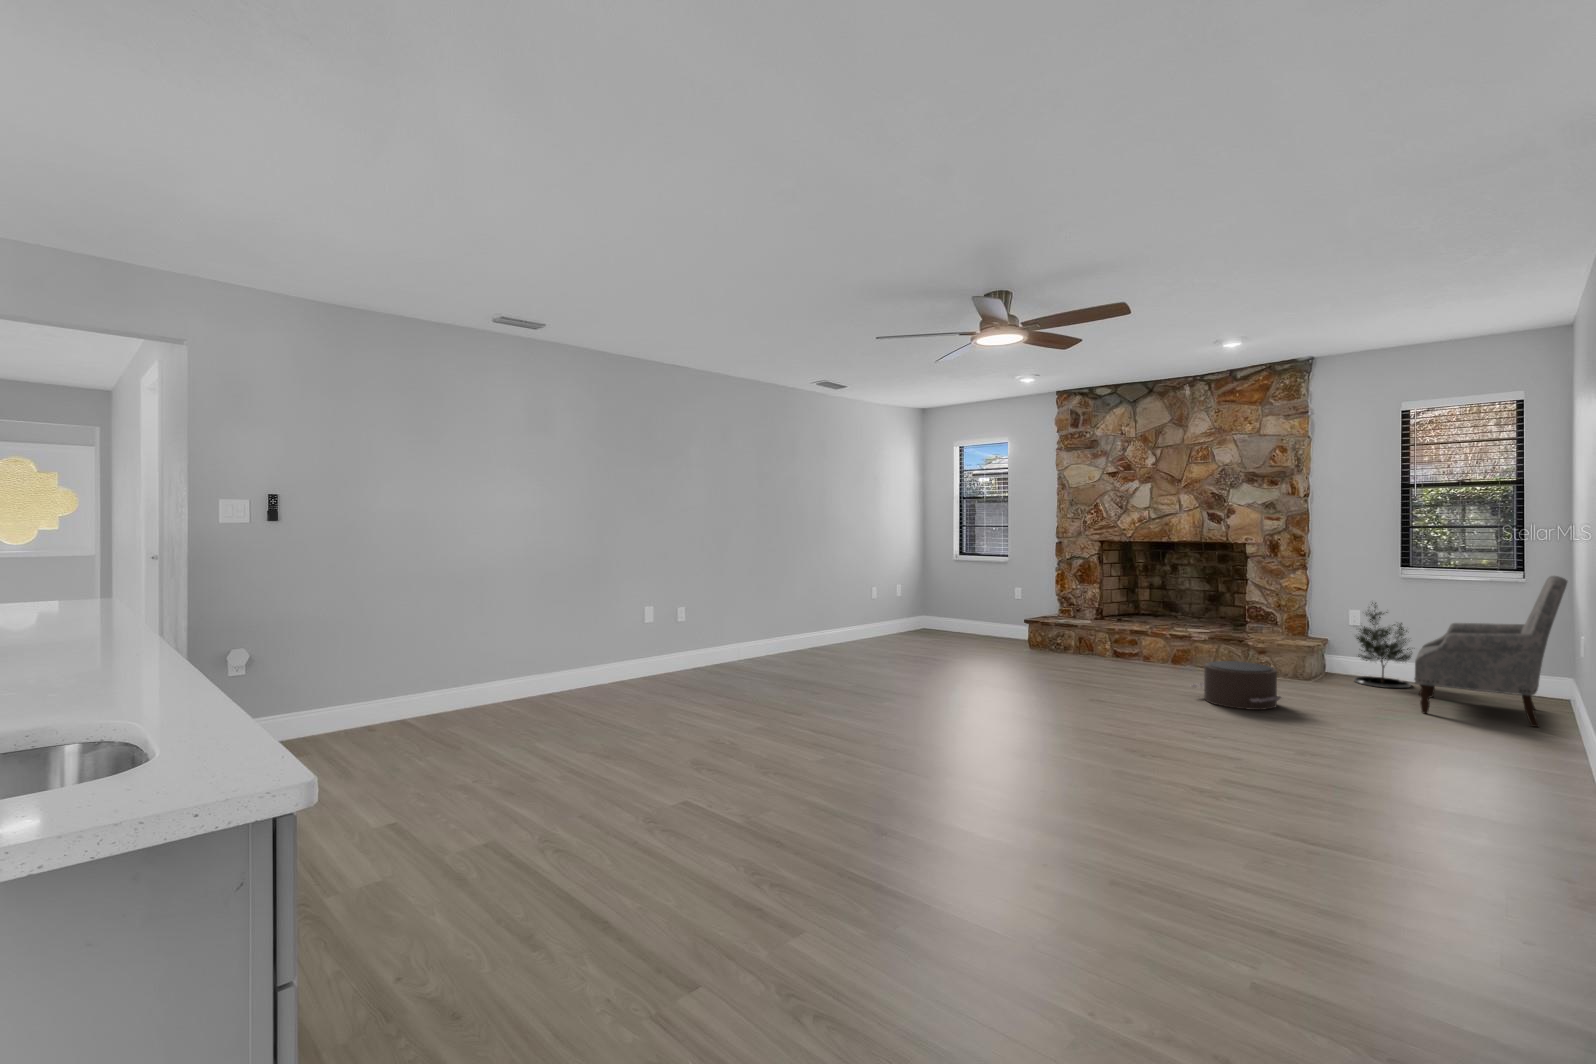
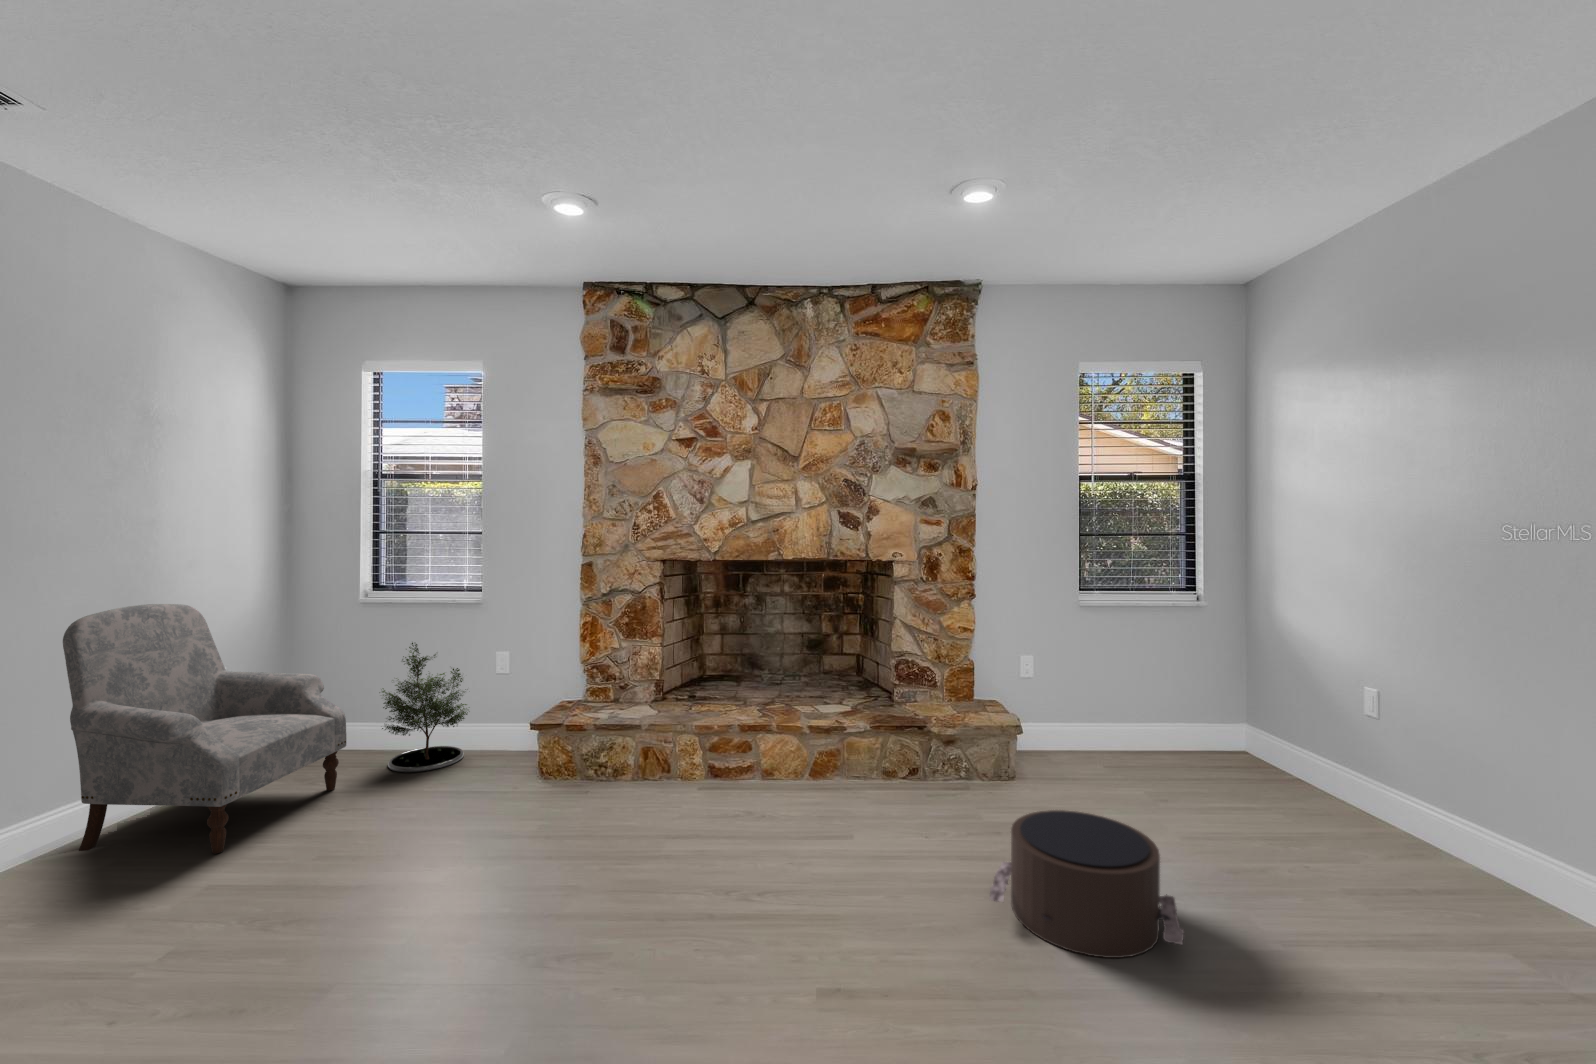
armchair: present [1414,576,1567,727] -> present [63,604,346,854]
potted tree: present [1354,602,1412,688] -> present [382,643,468,772]

